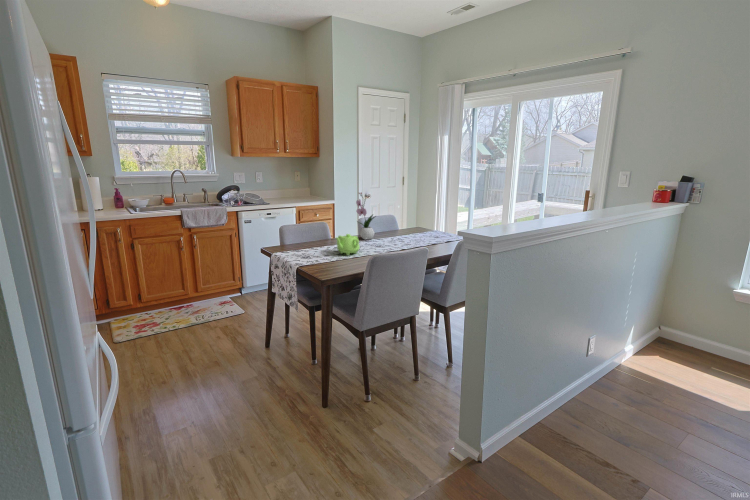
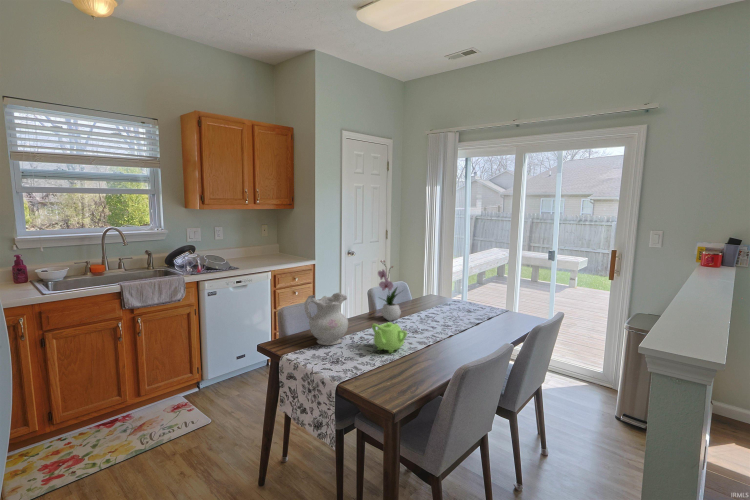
ceramic pitcher: none [291,213,324,250] -> present [305,293,348,346]

